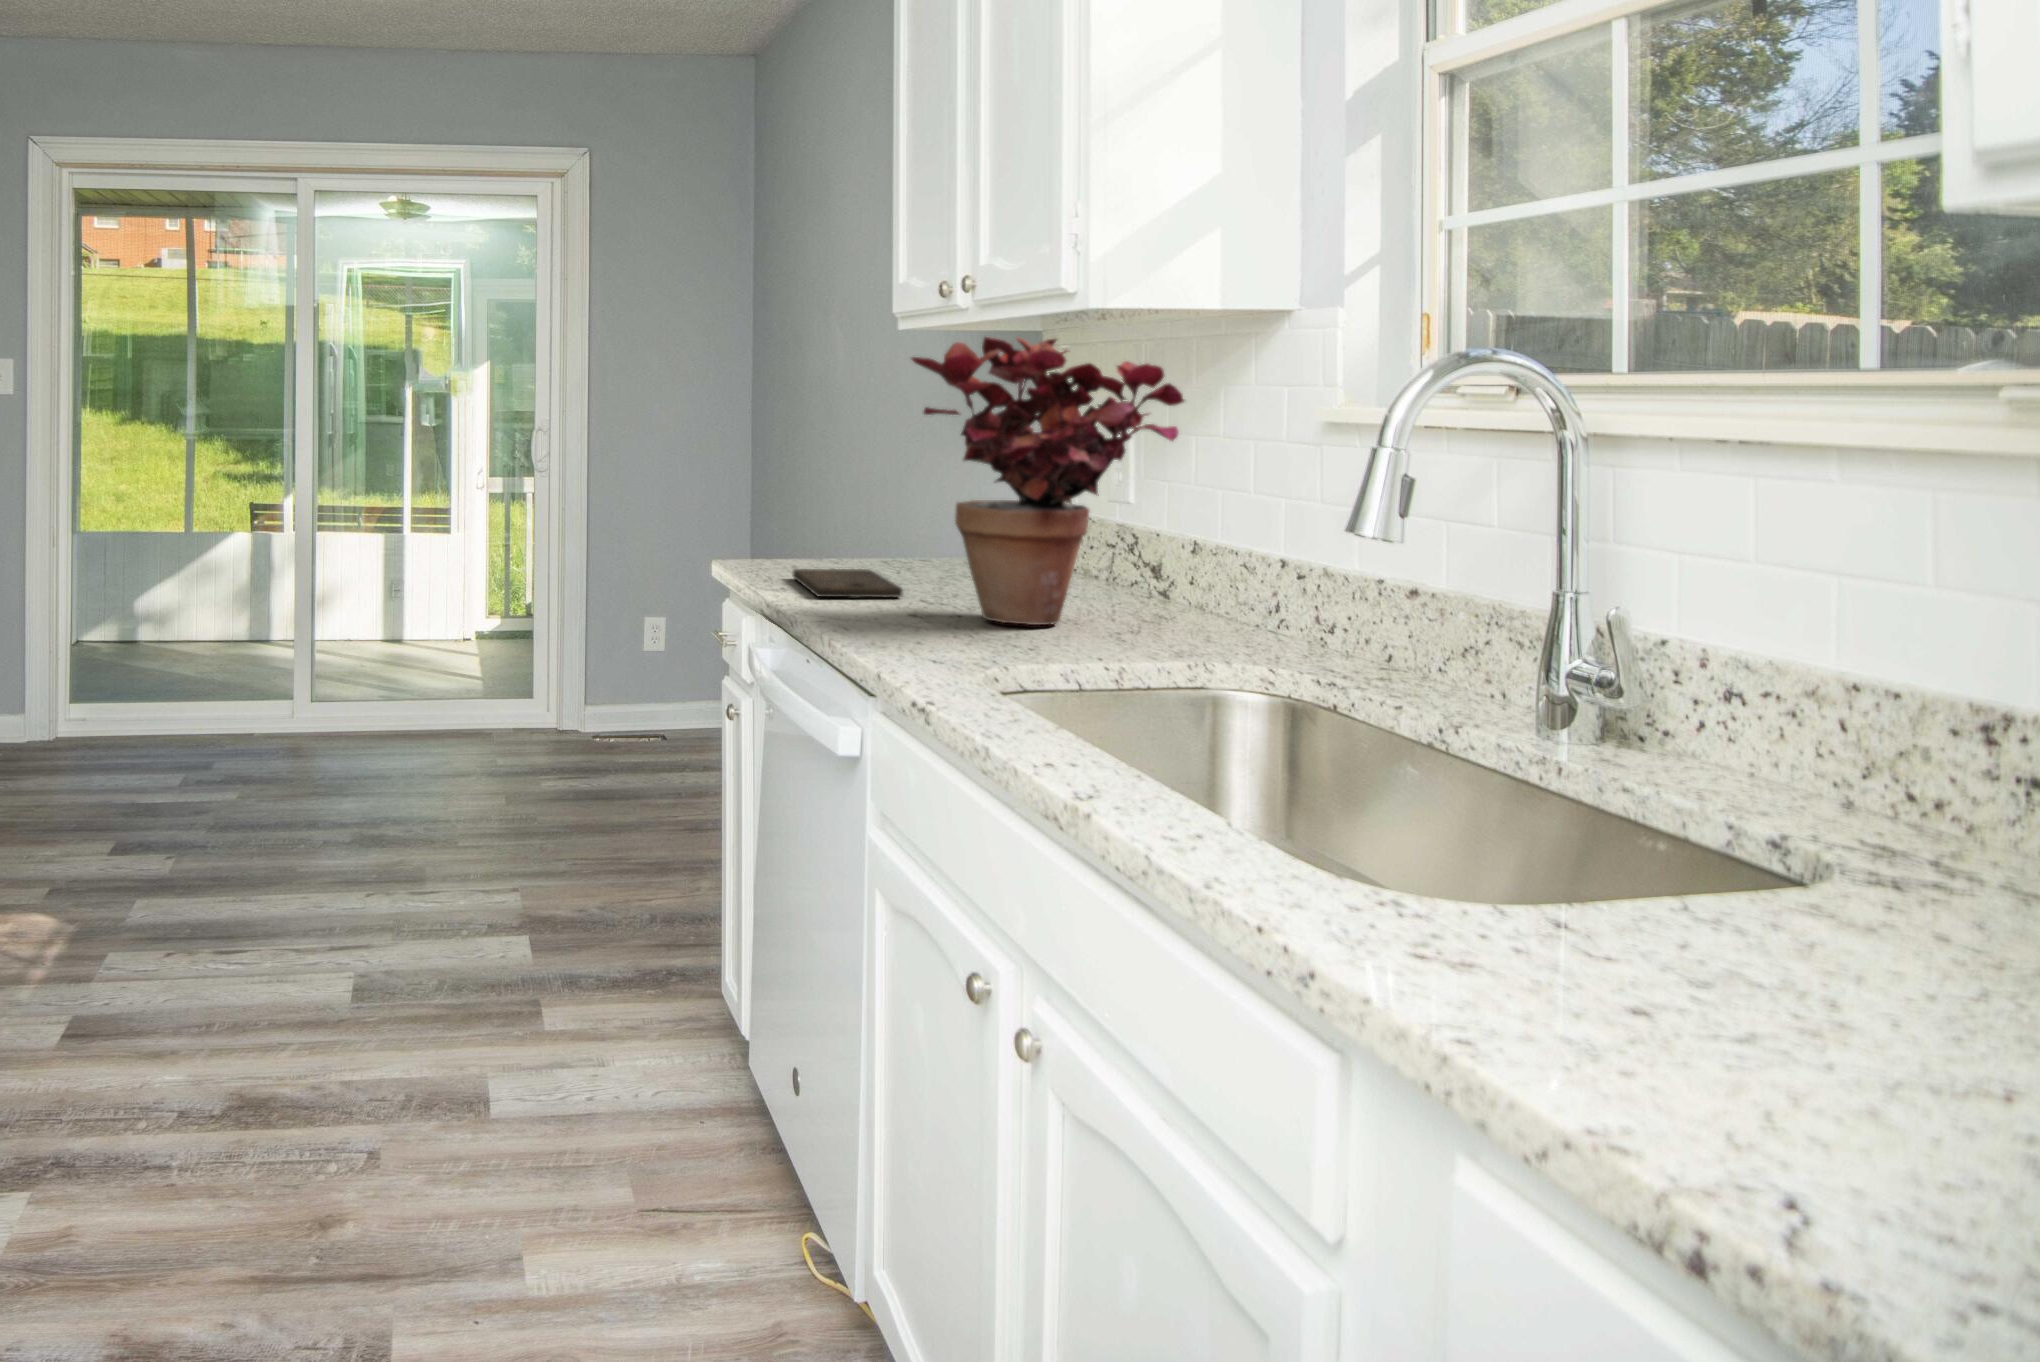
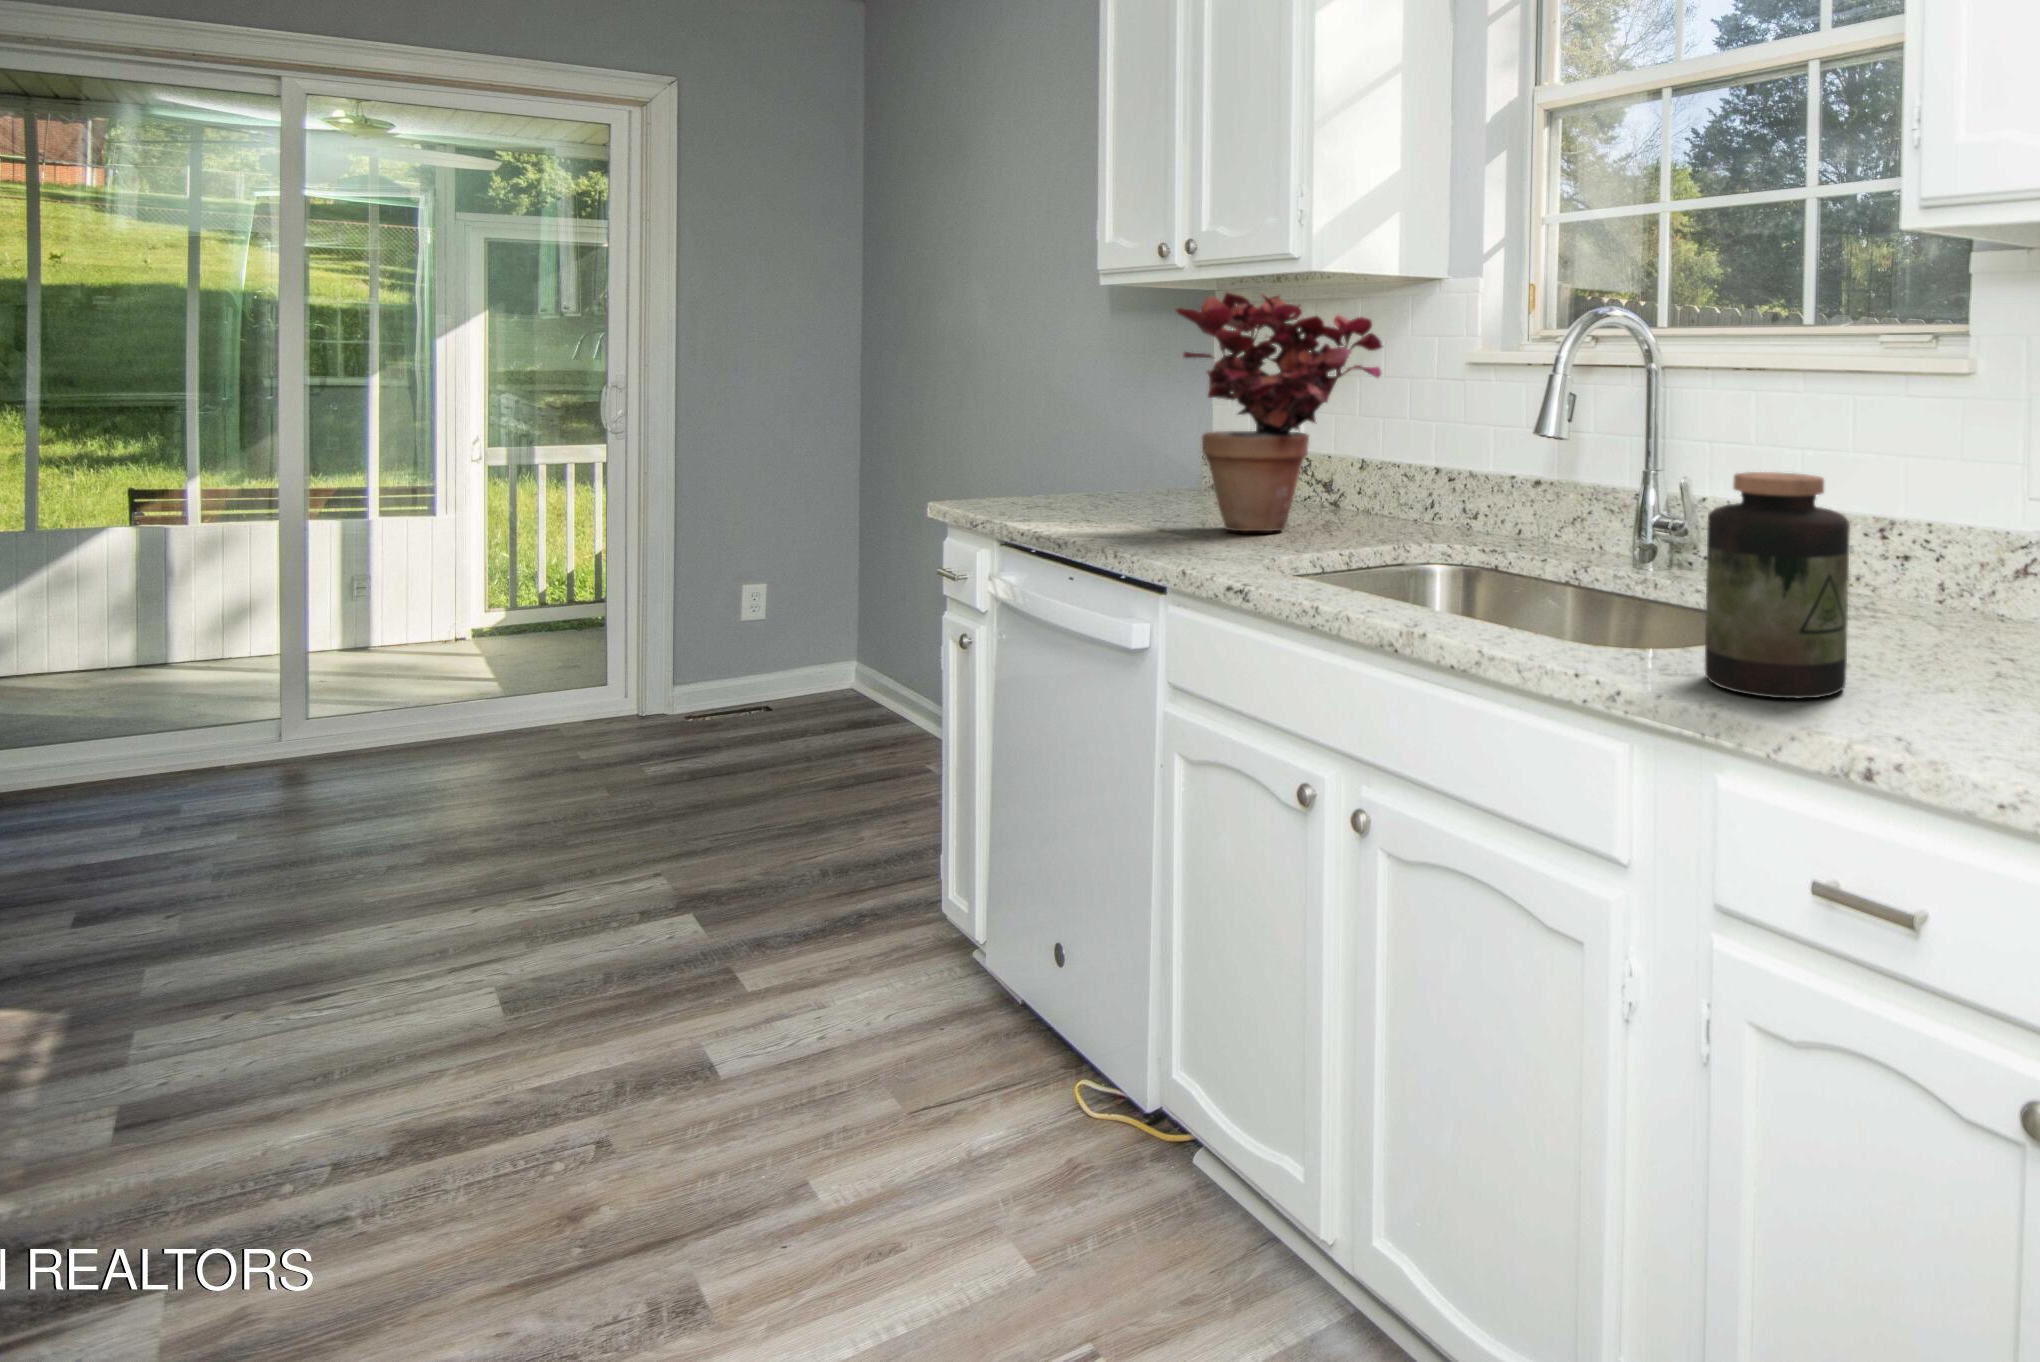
cutting board: present [793,569,903,597] -> none [1029,500,1142,524]
jar: none [1498,632,1801,1065] -> present [1705,472,1850,699]

